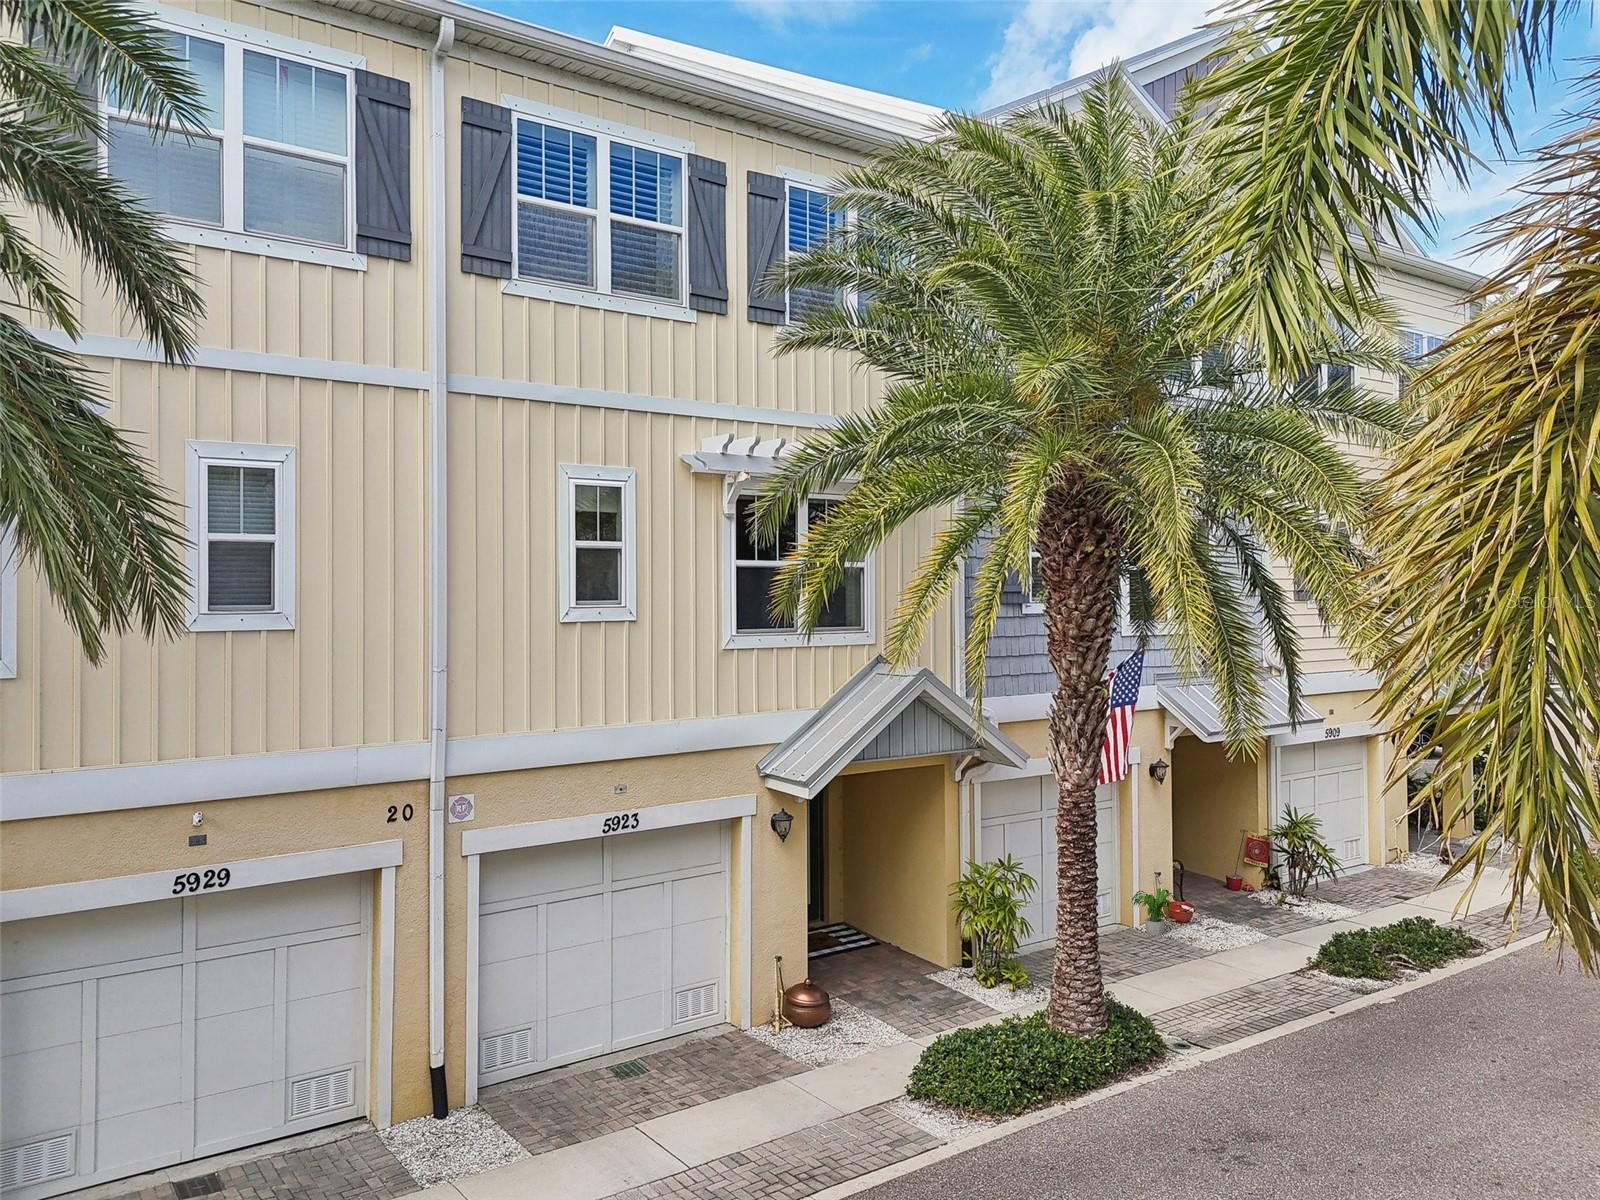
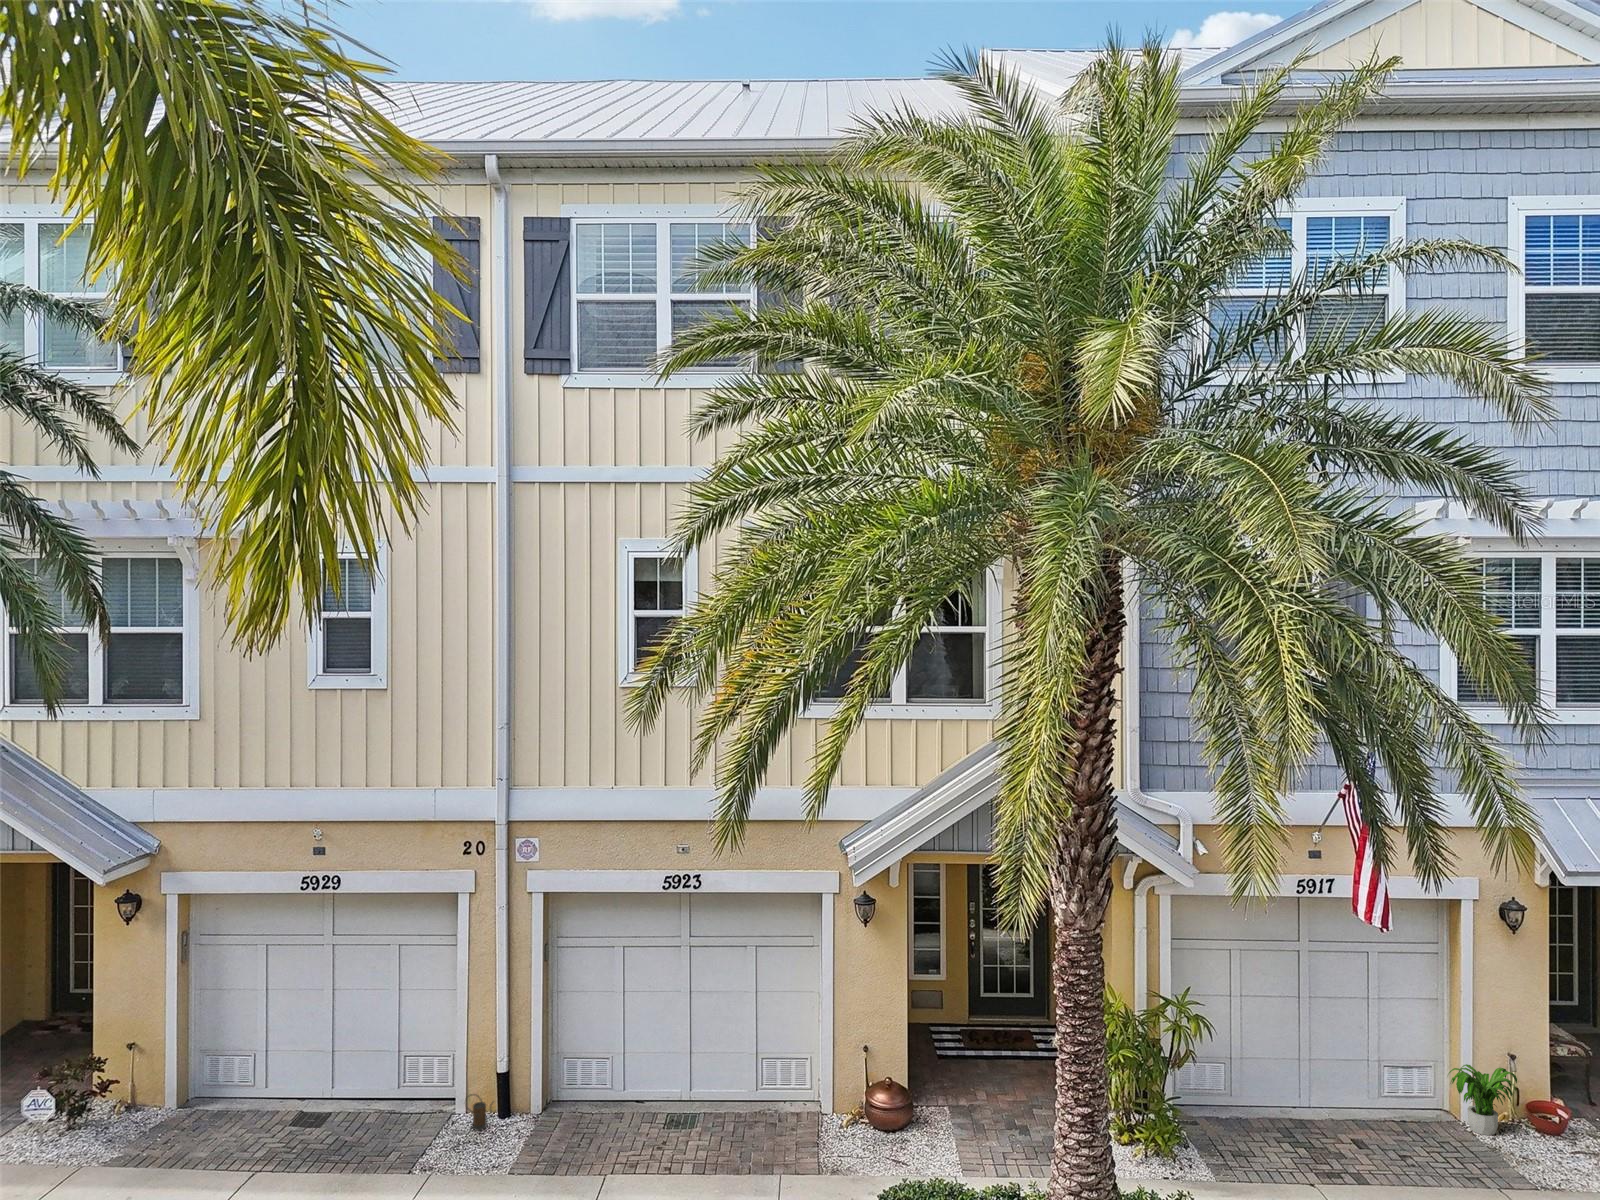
watering can: none [408,1095,444,1136] -> present [466,1094,493,1131]

